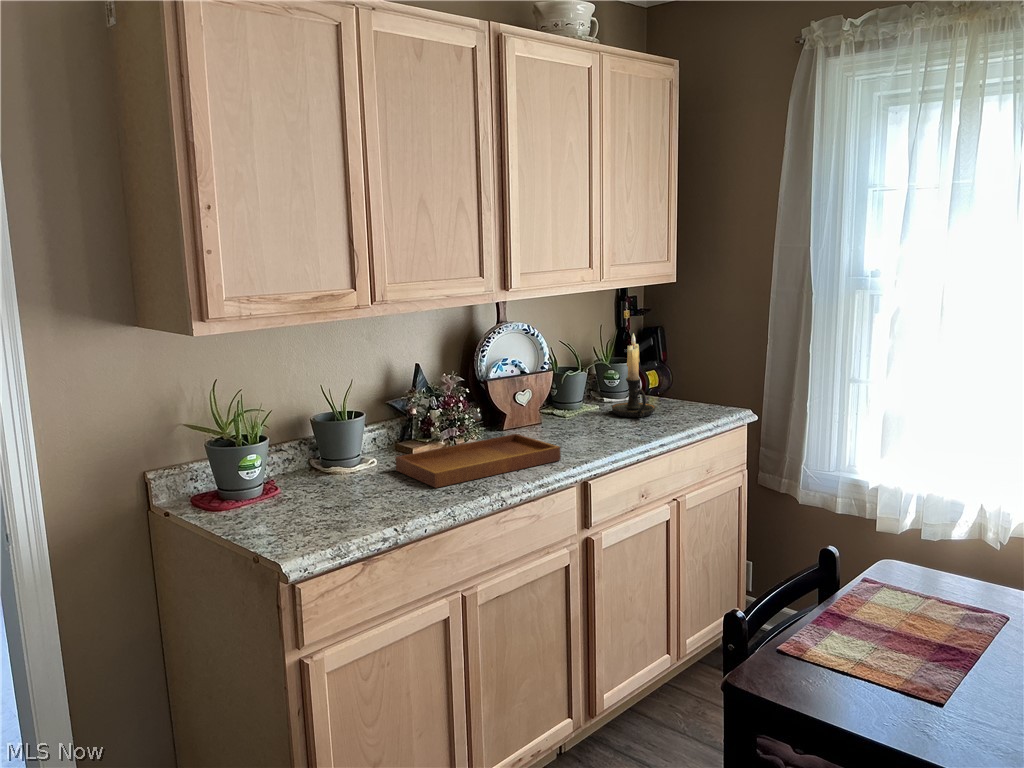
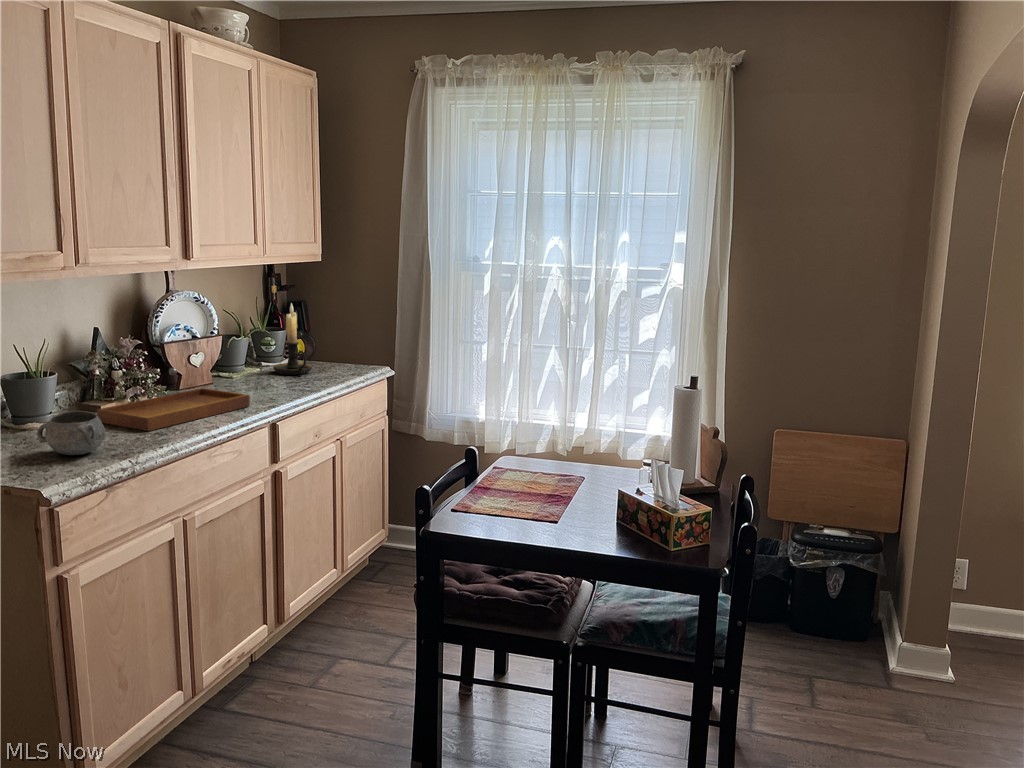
decorative bowl: none [310,465,378,516] -> present [37,411,105,455]

